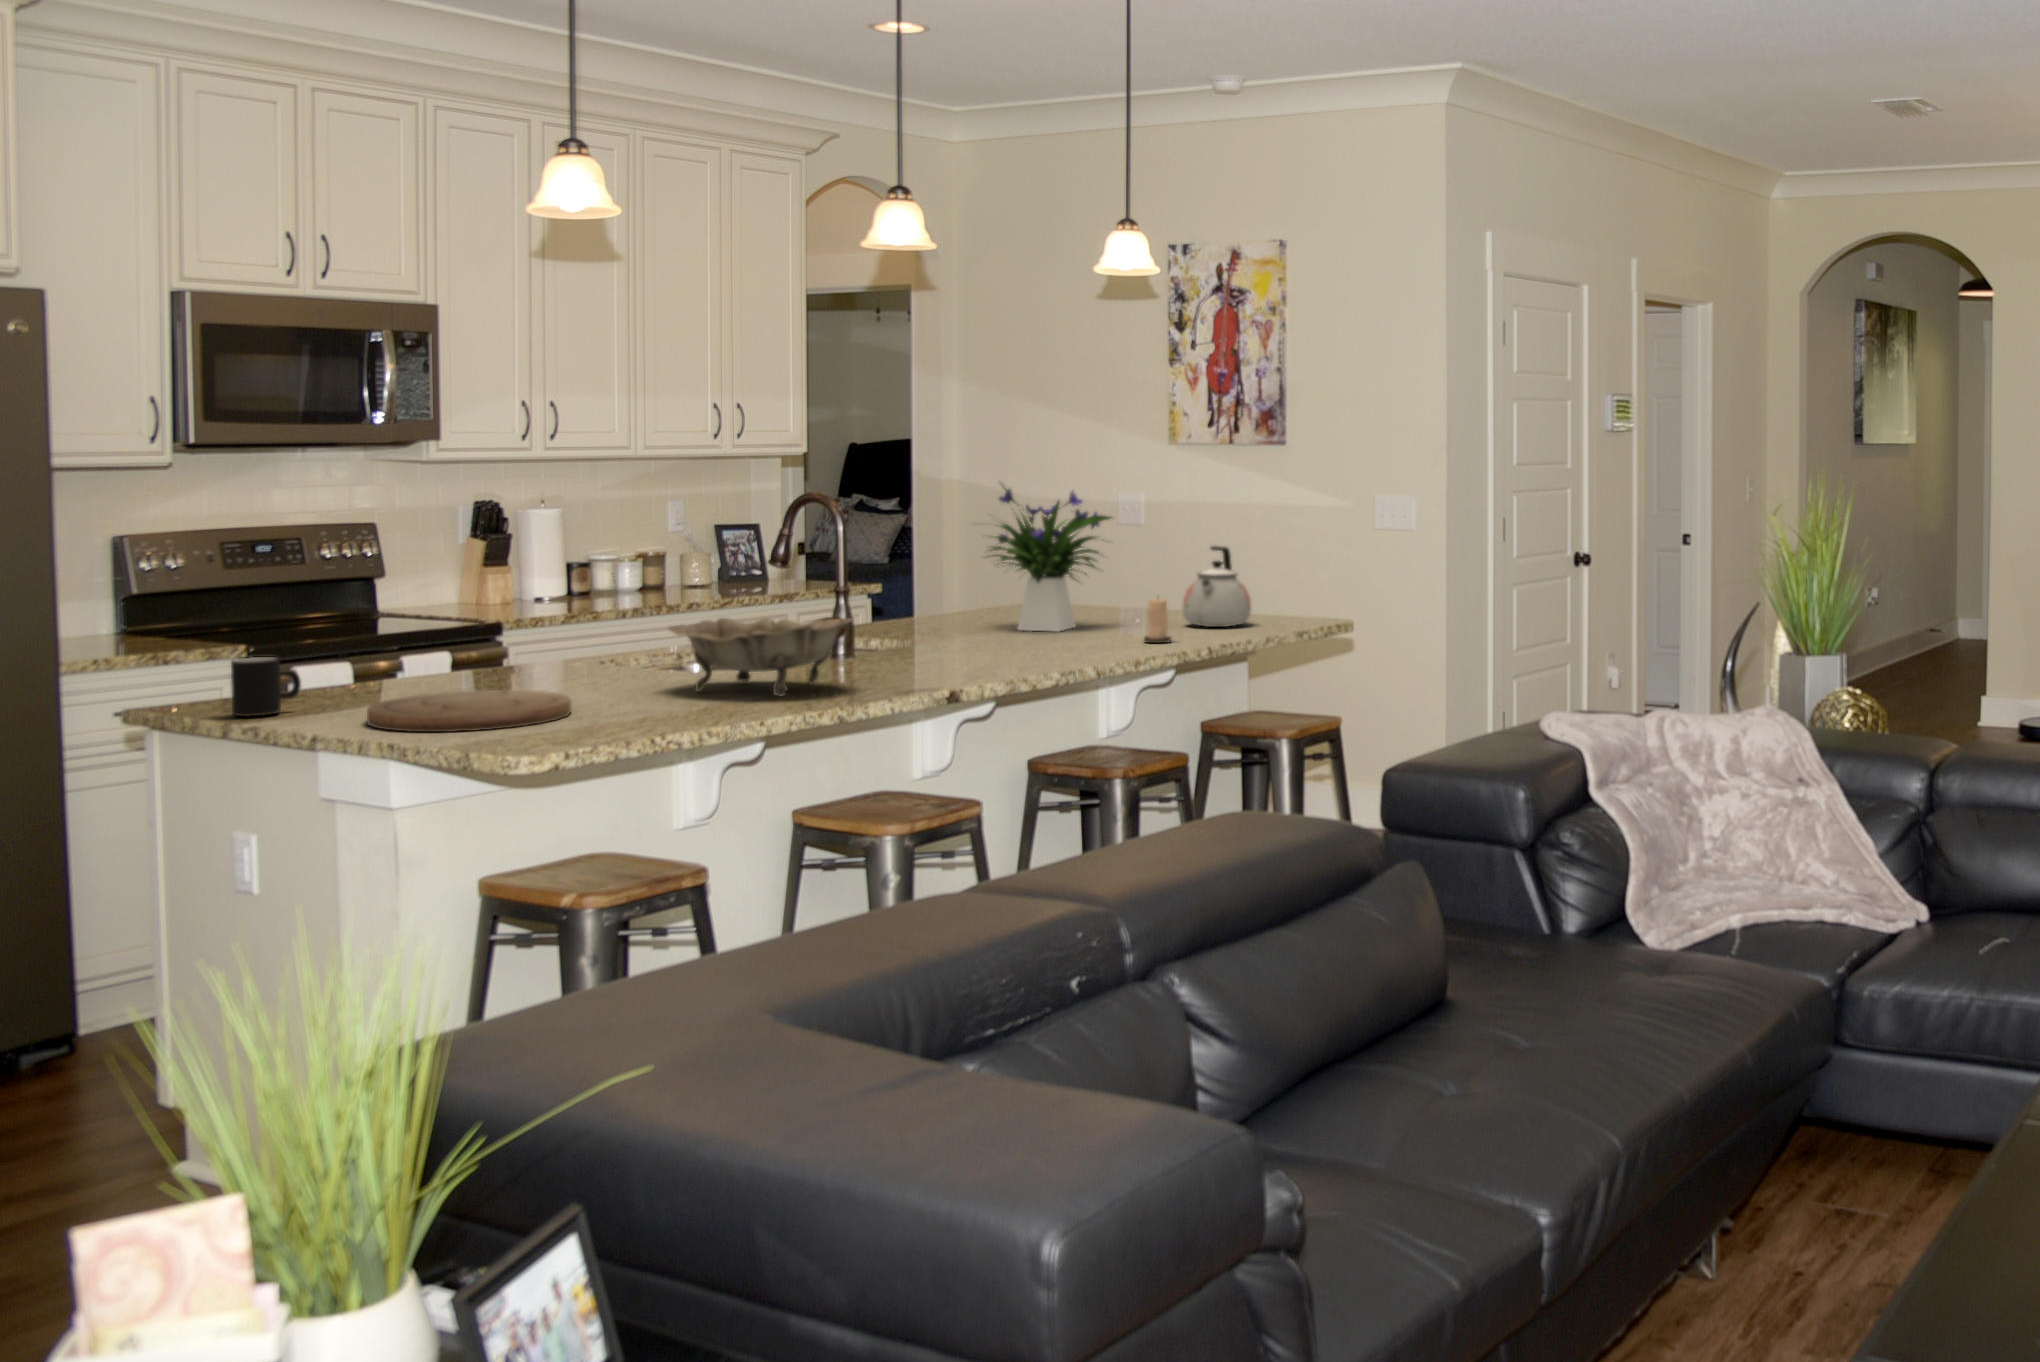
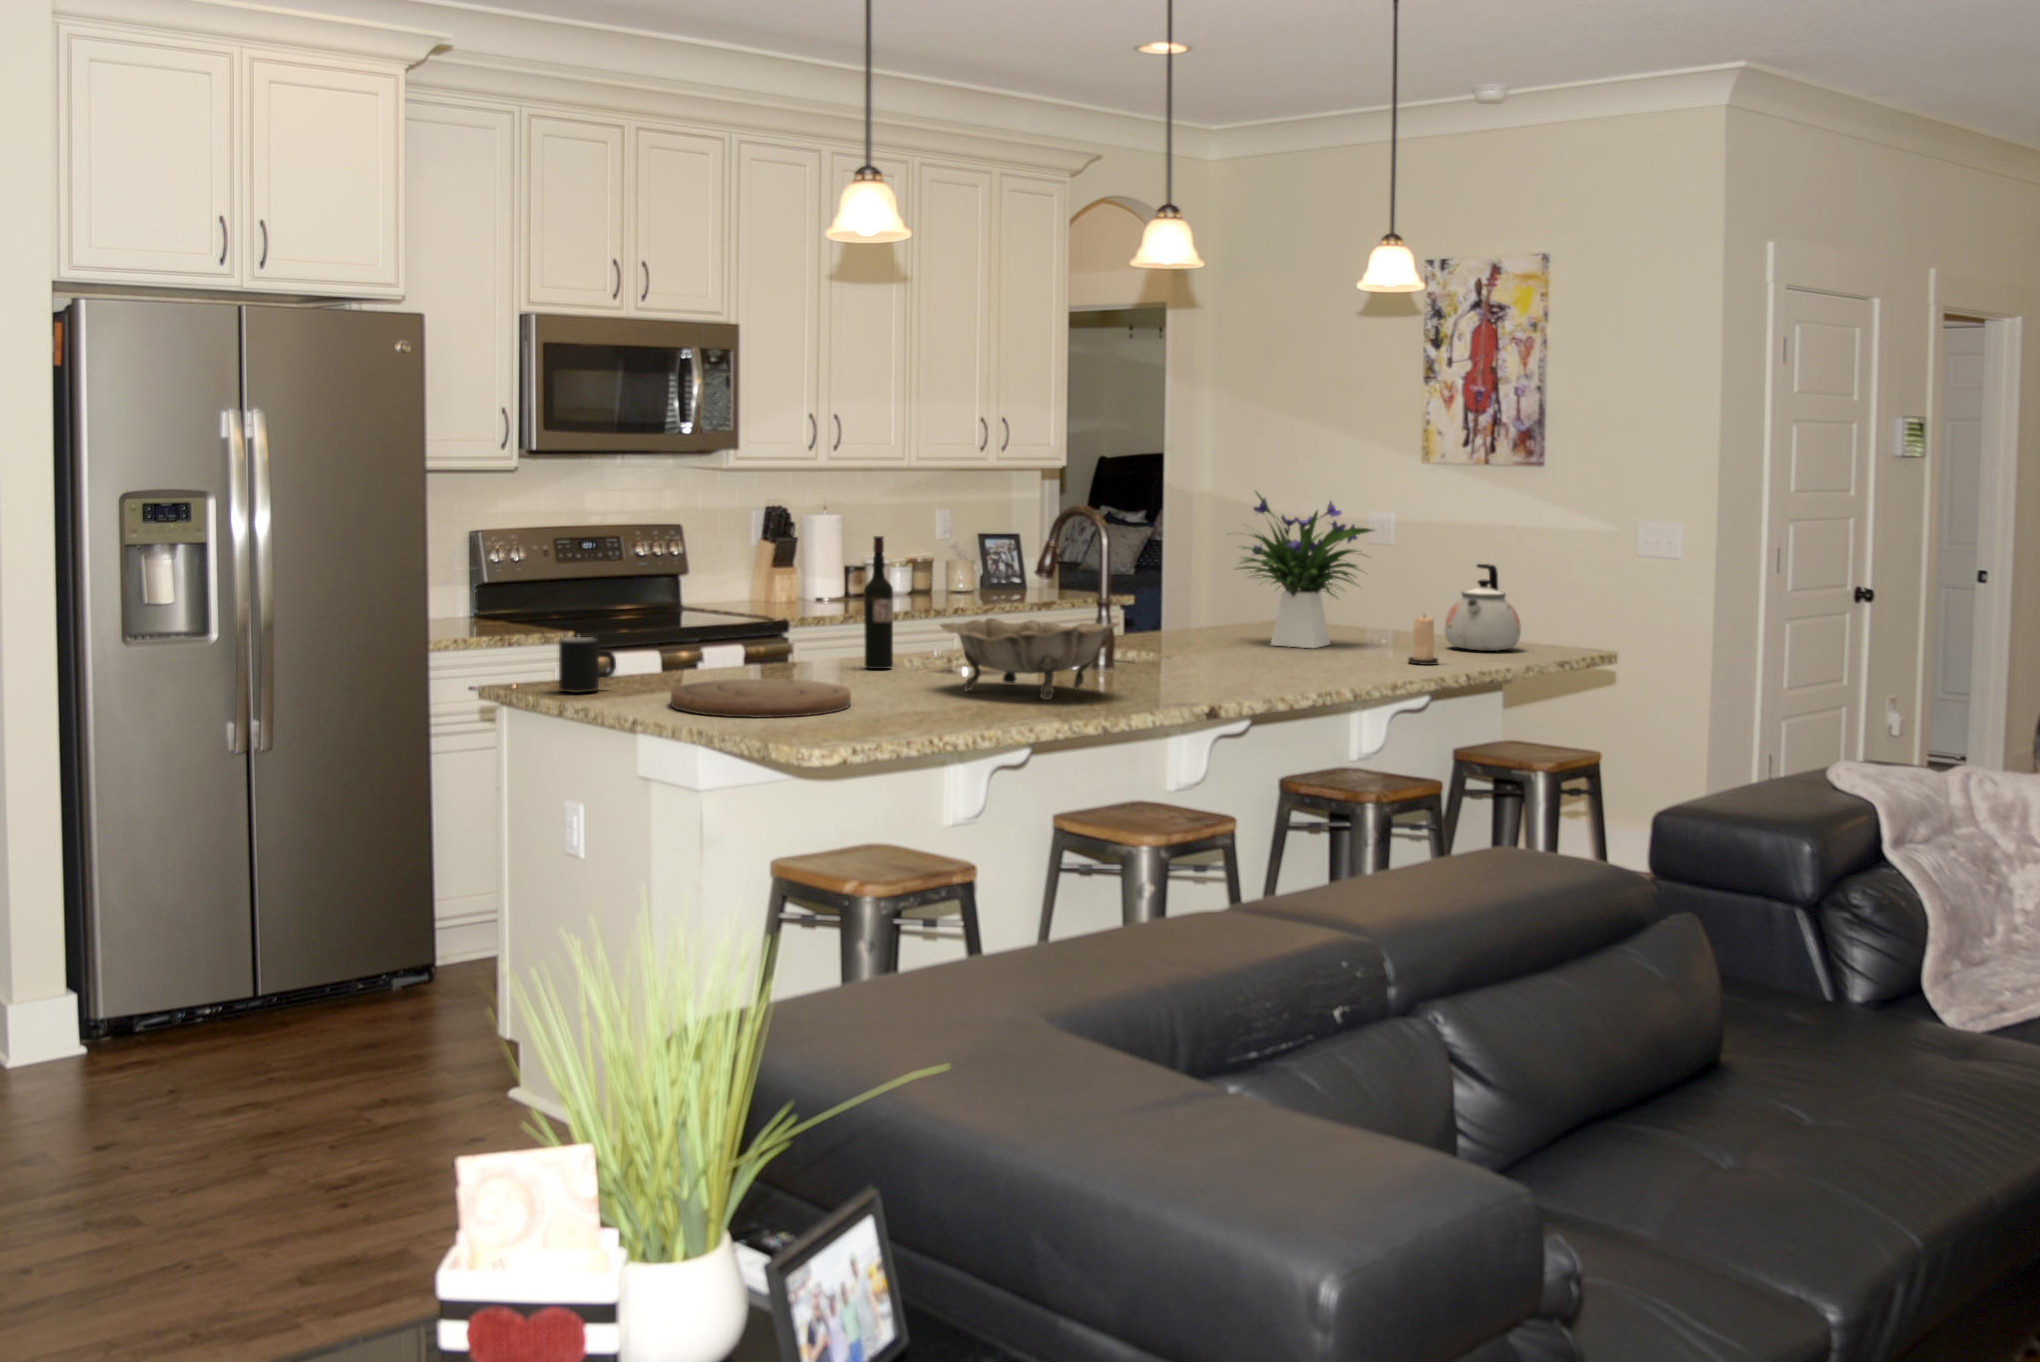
wine bottle: none [586,539,620,674] -> present [864,536,893,669]

